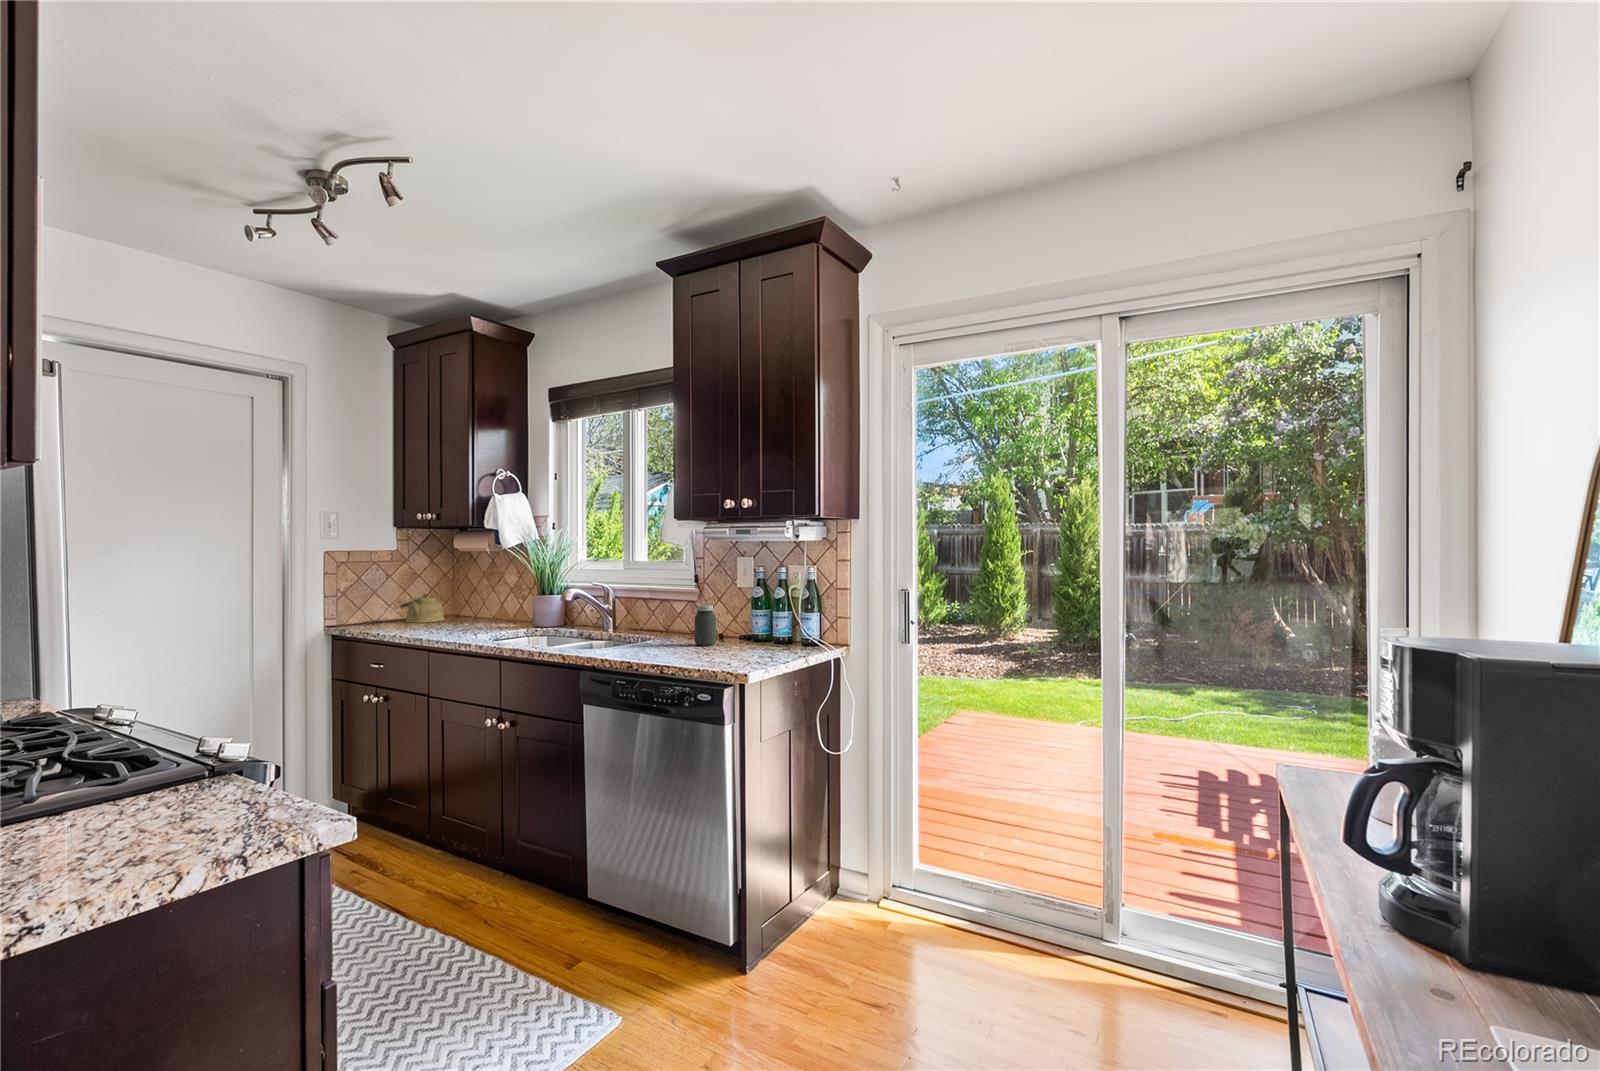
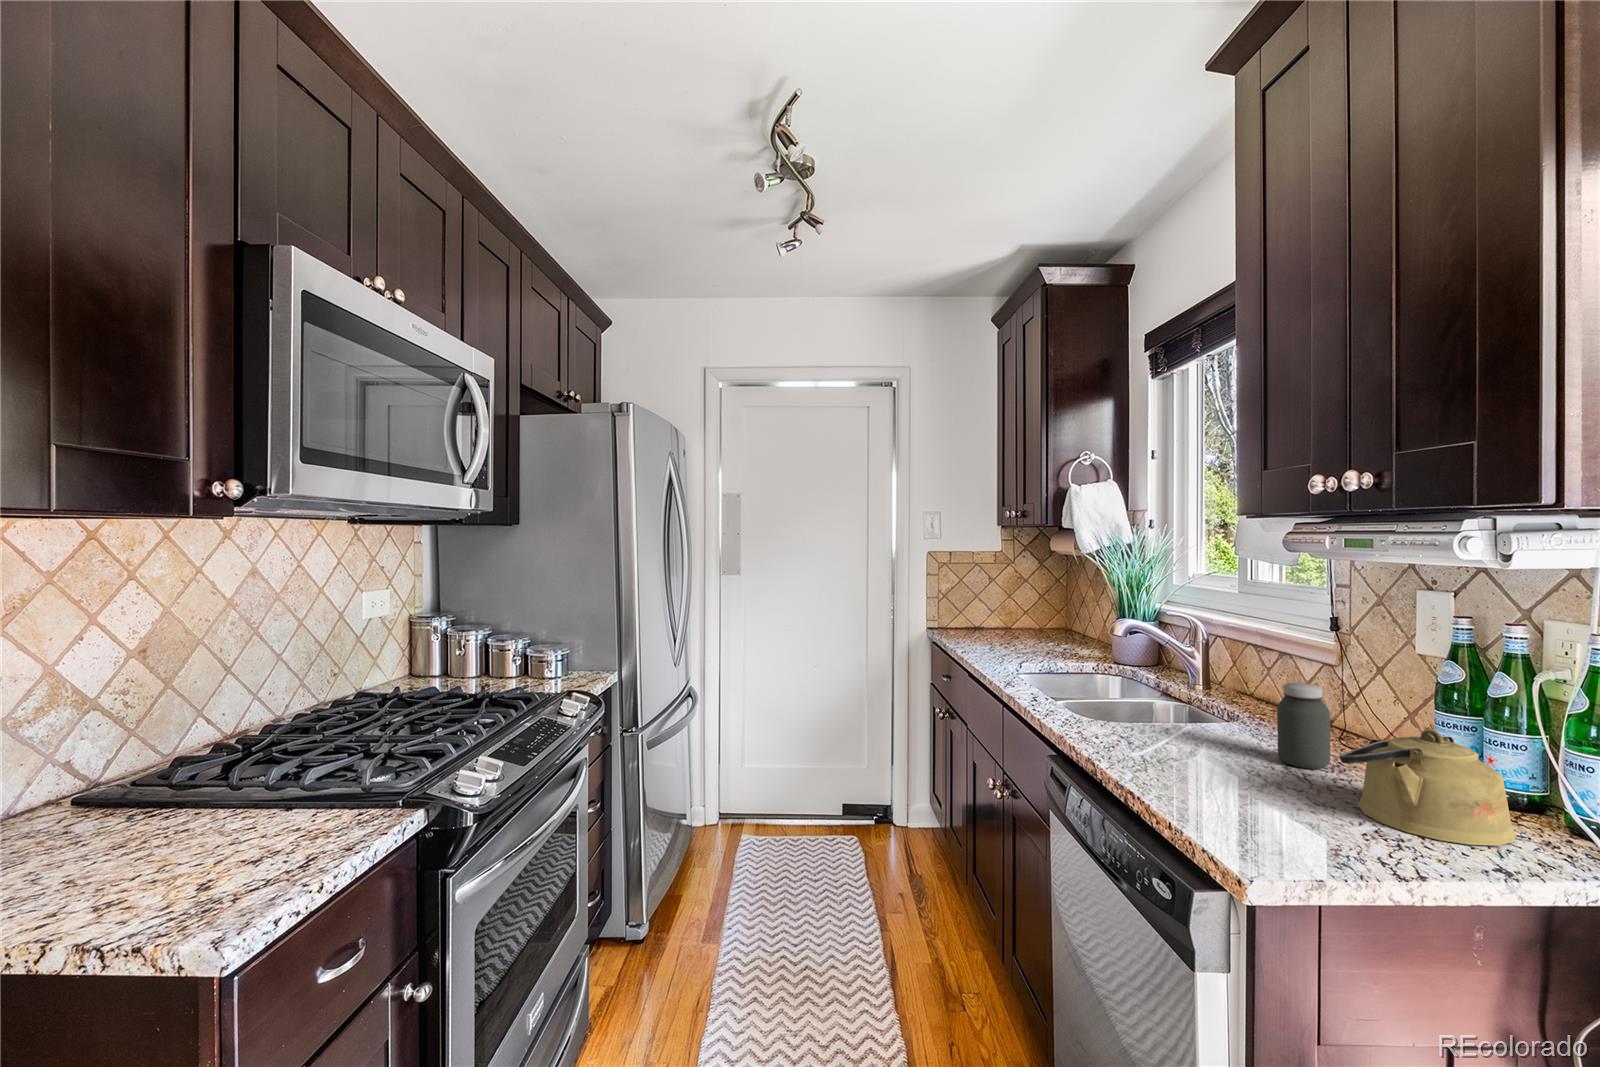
kettle: present [400,594,444,623] -> present [1339,729,1516,846]

